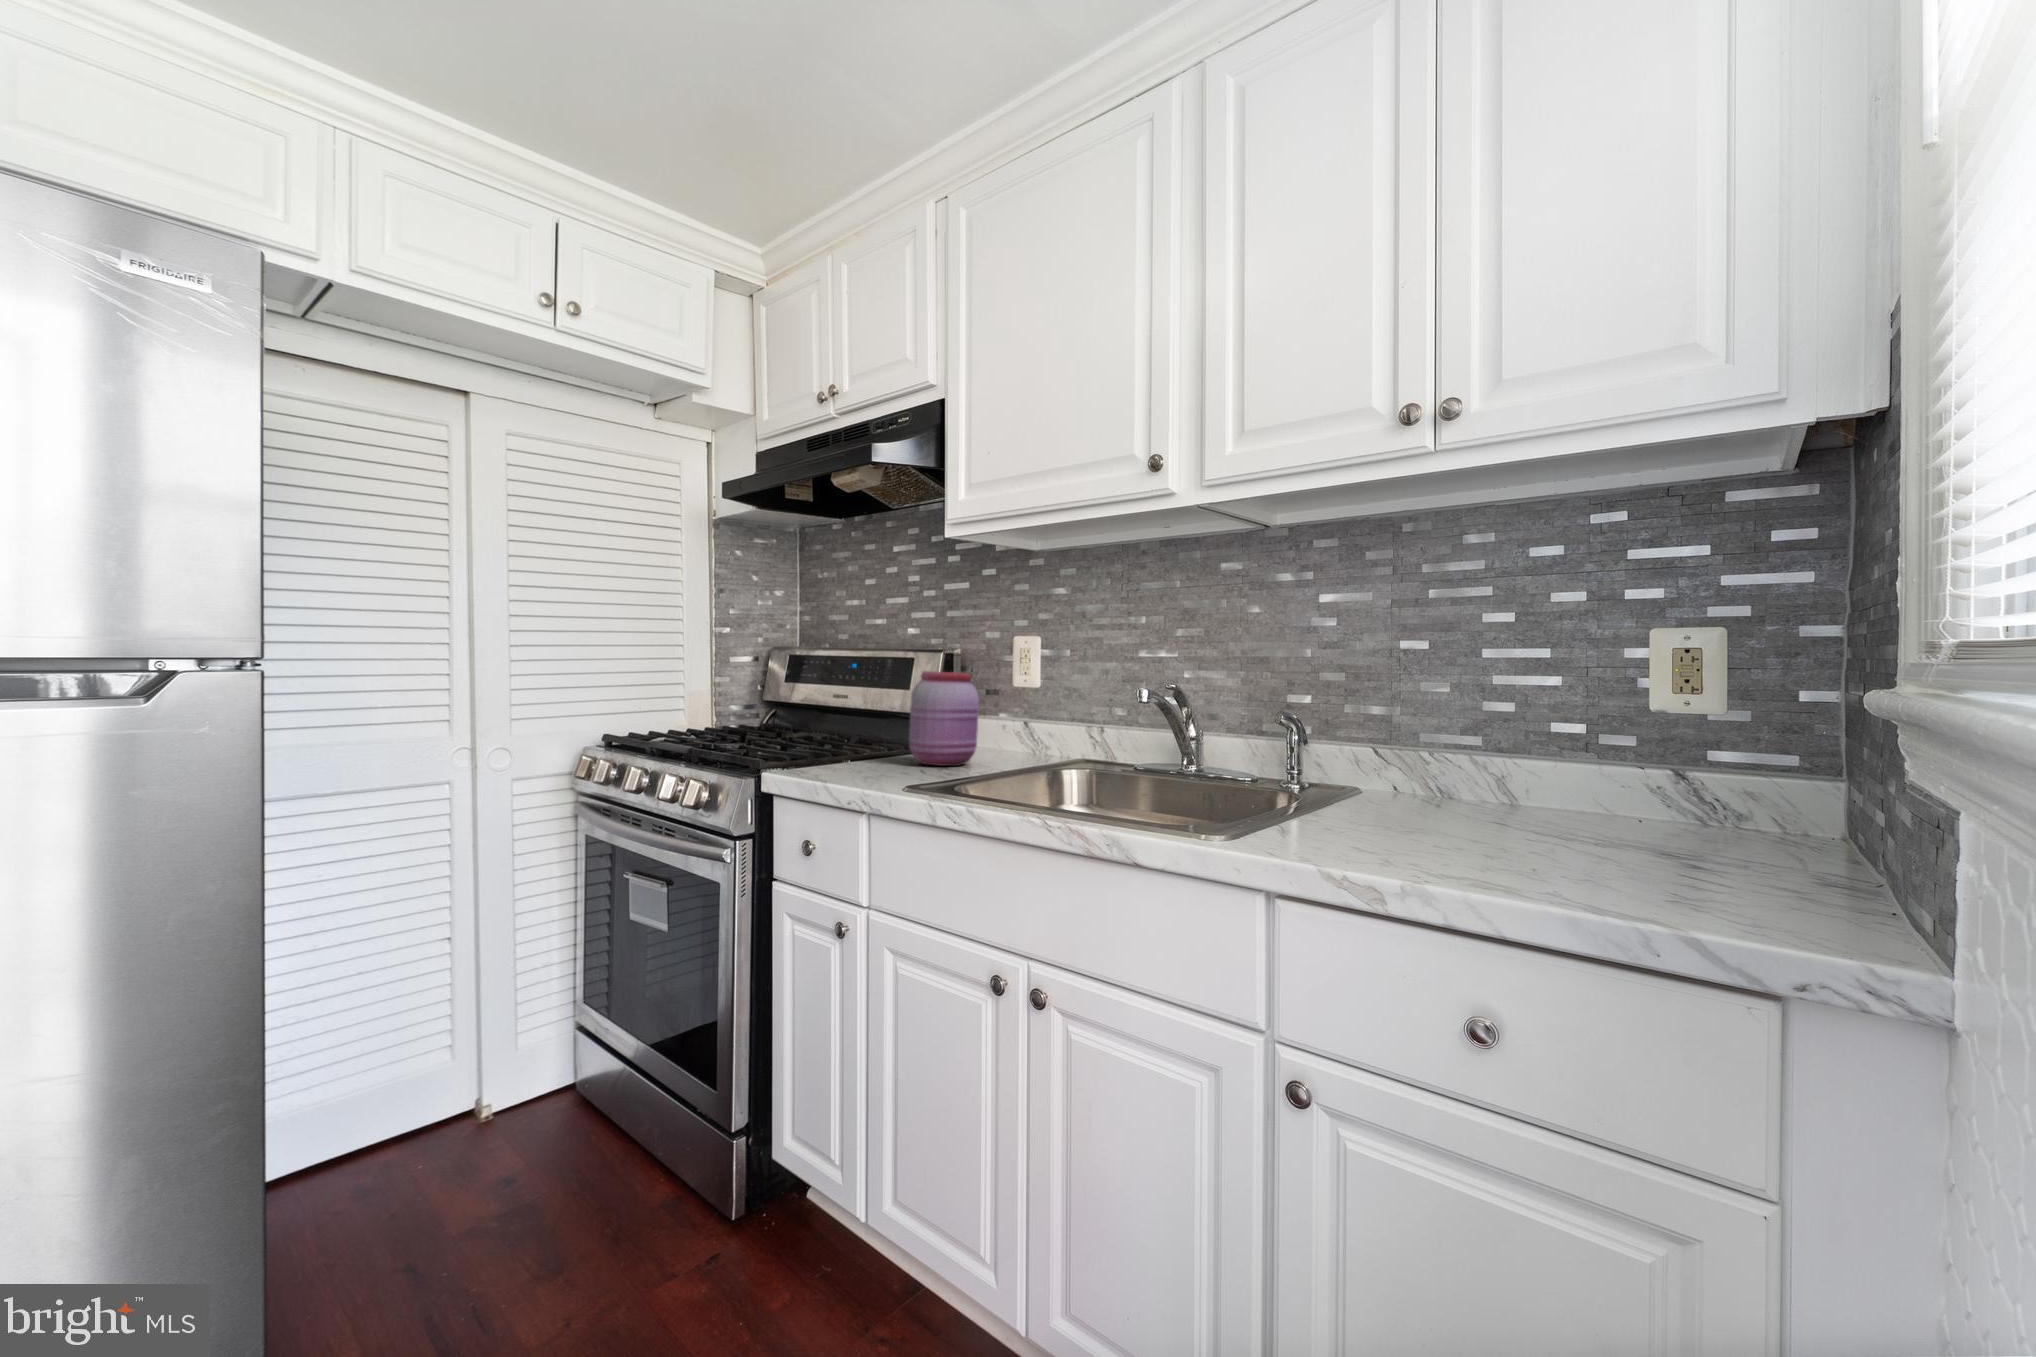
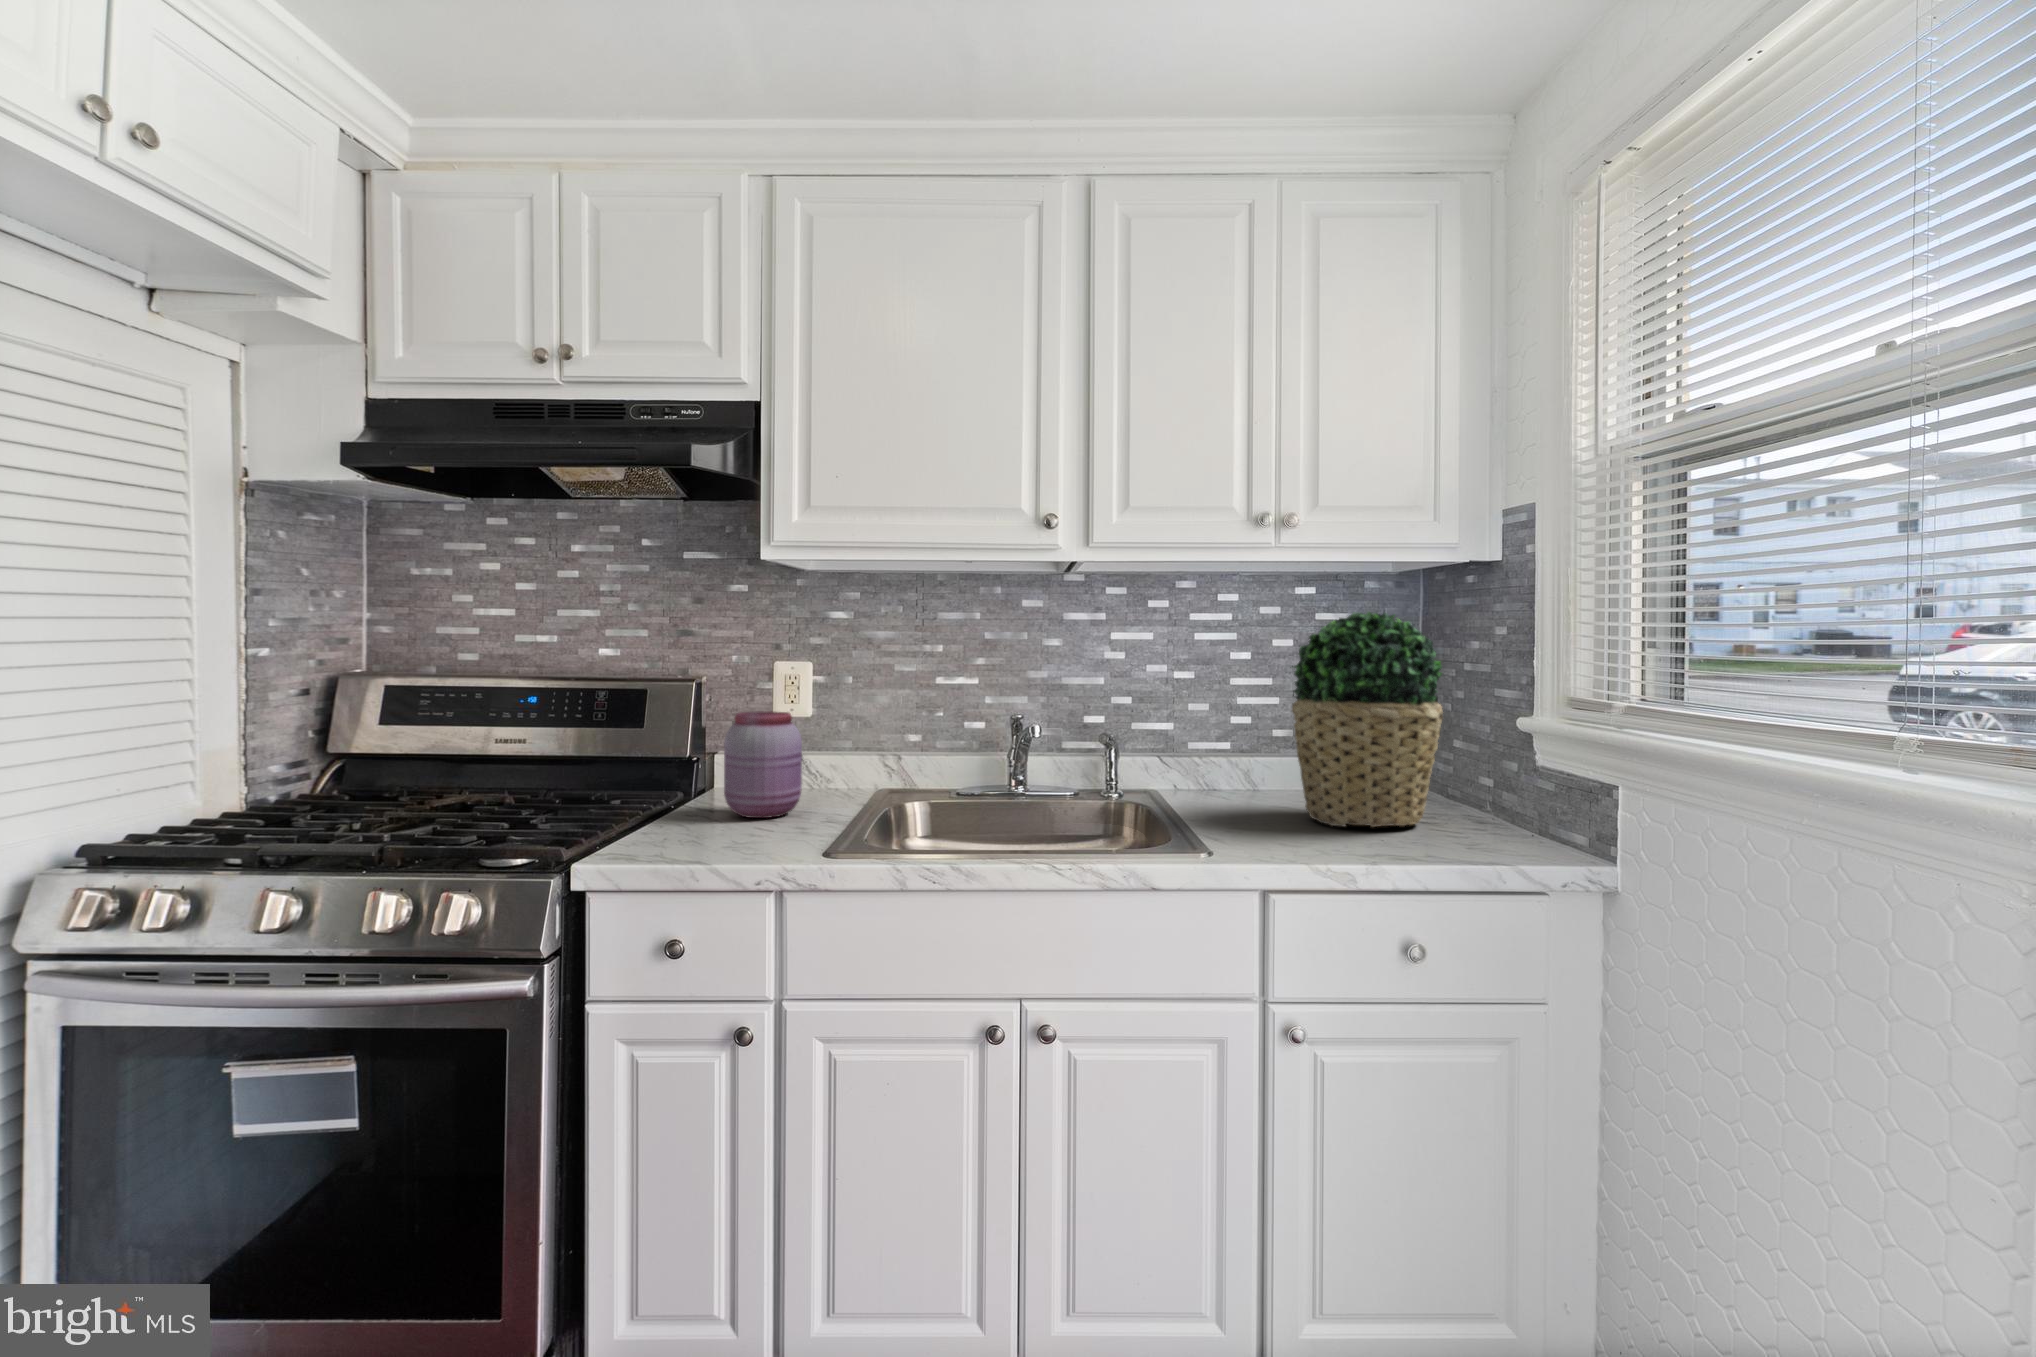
potted plant: none [1456,510,1746,864] -> present [1292,612,1443,827]

